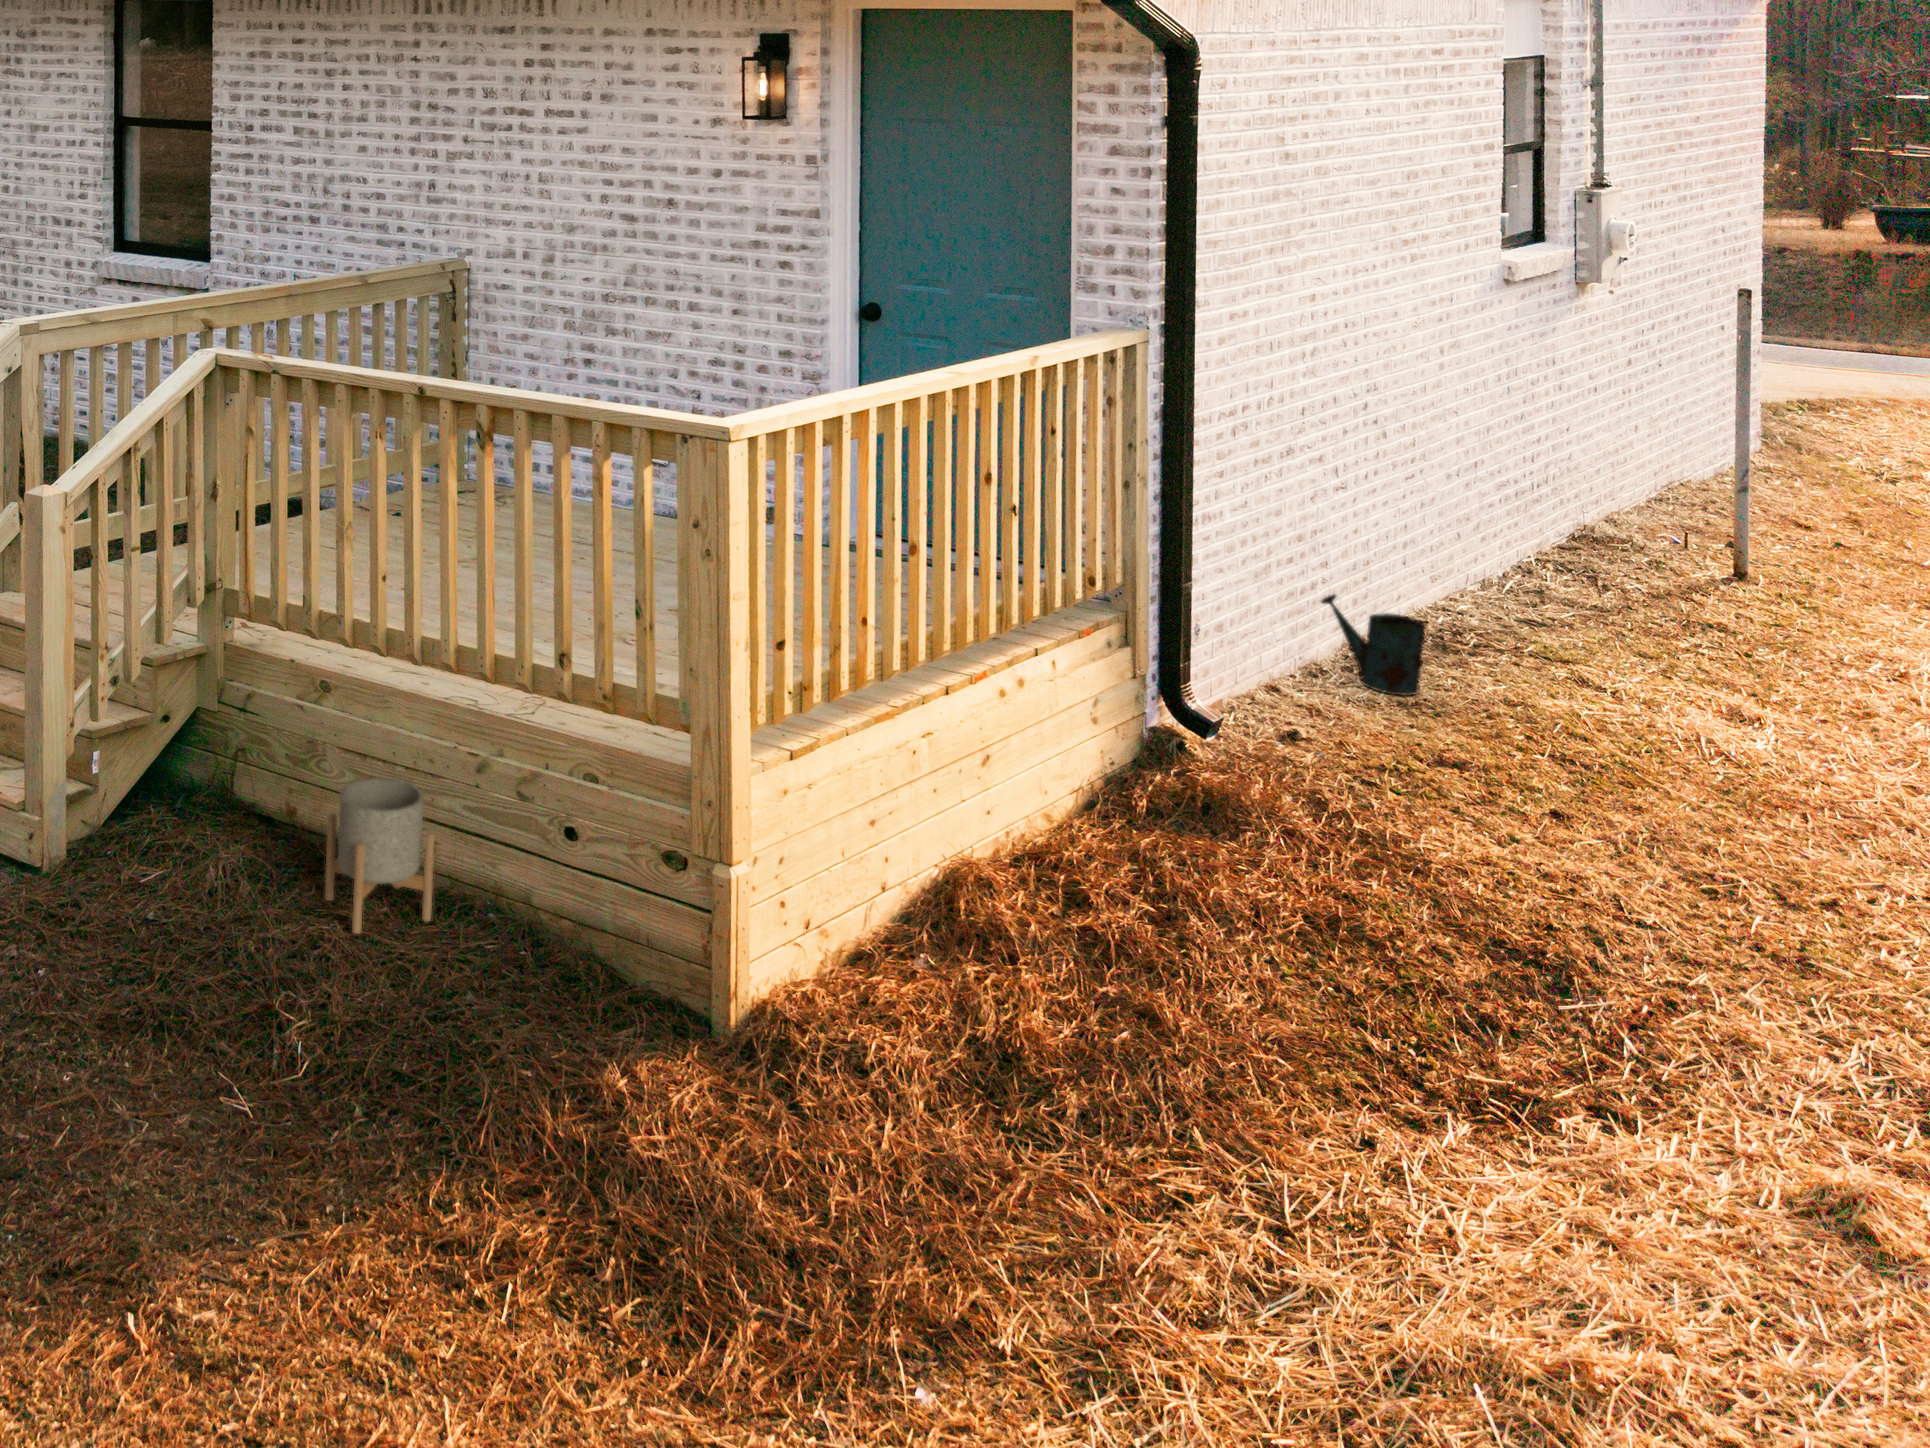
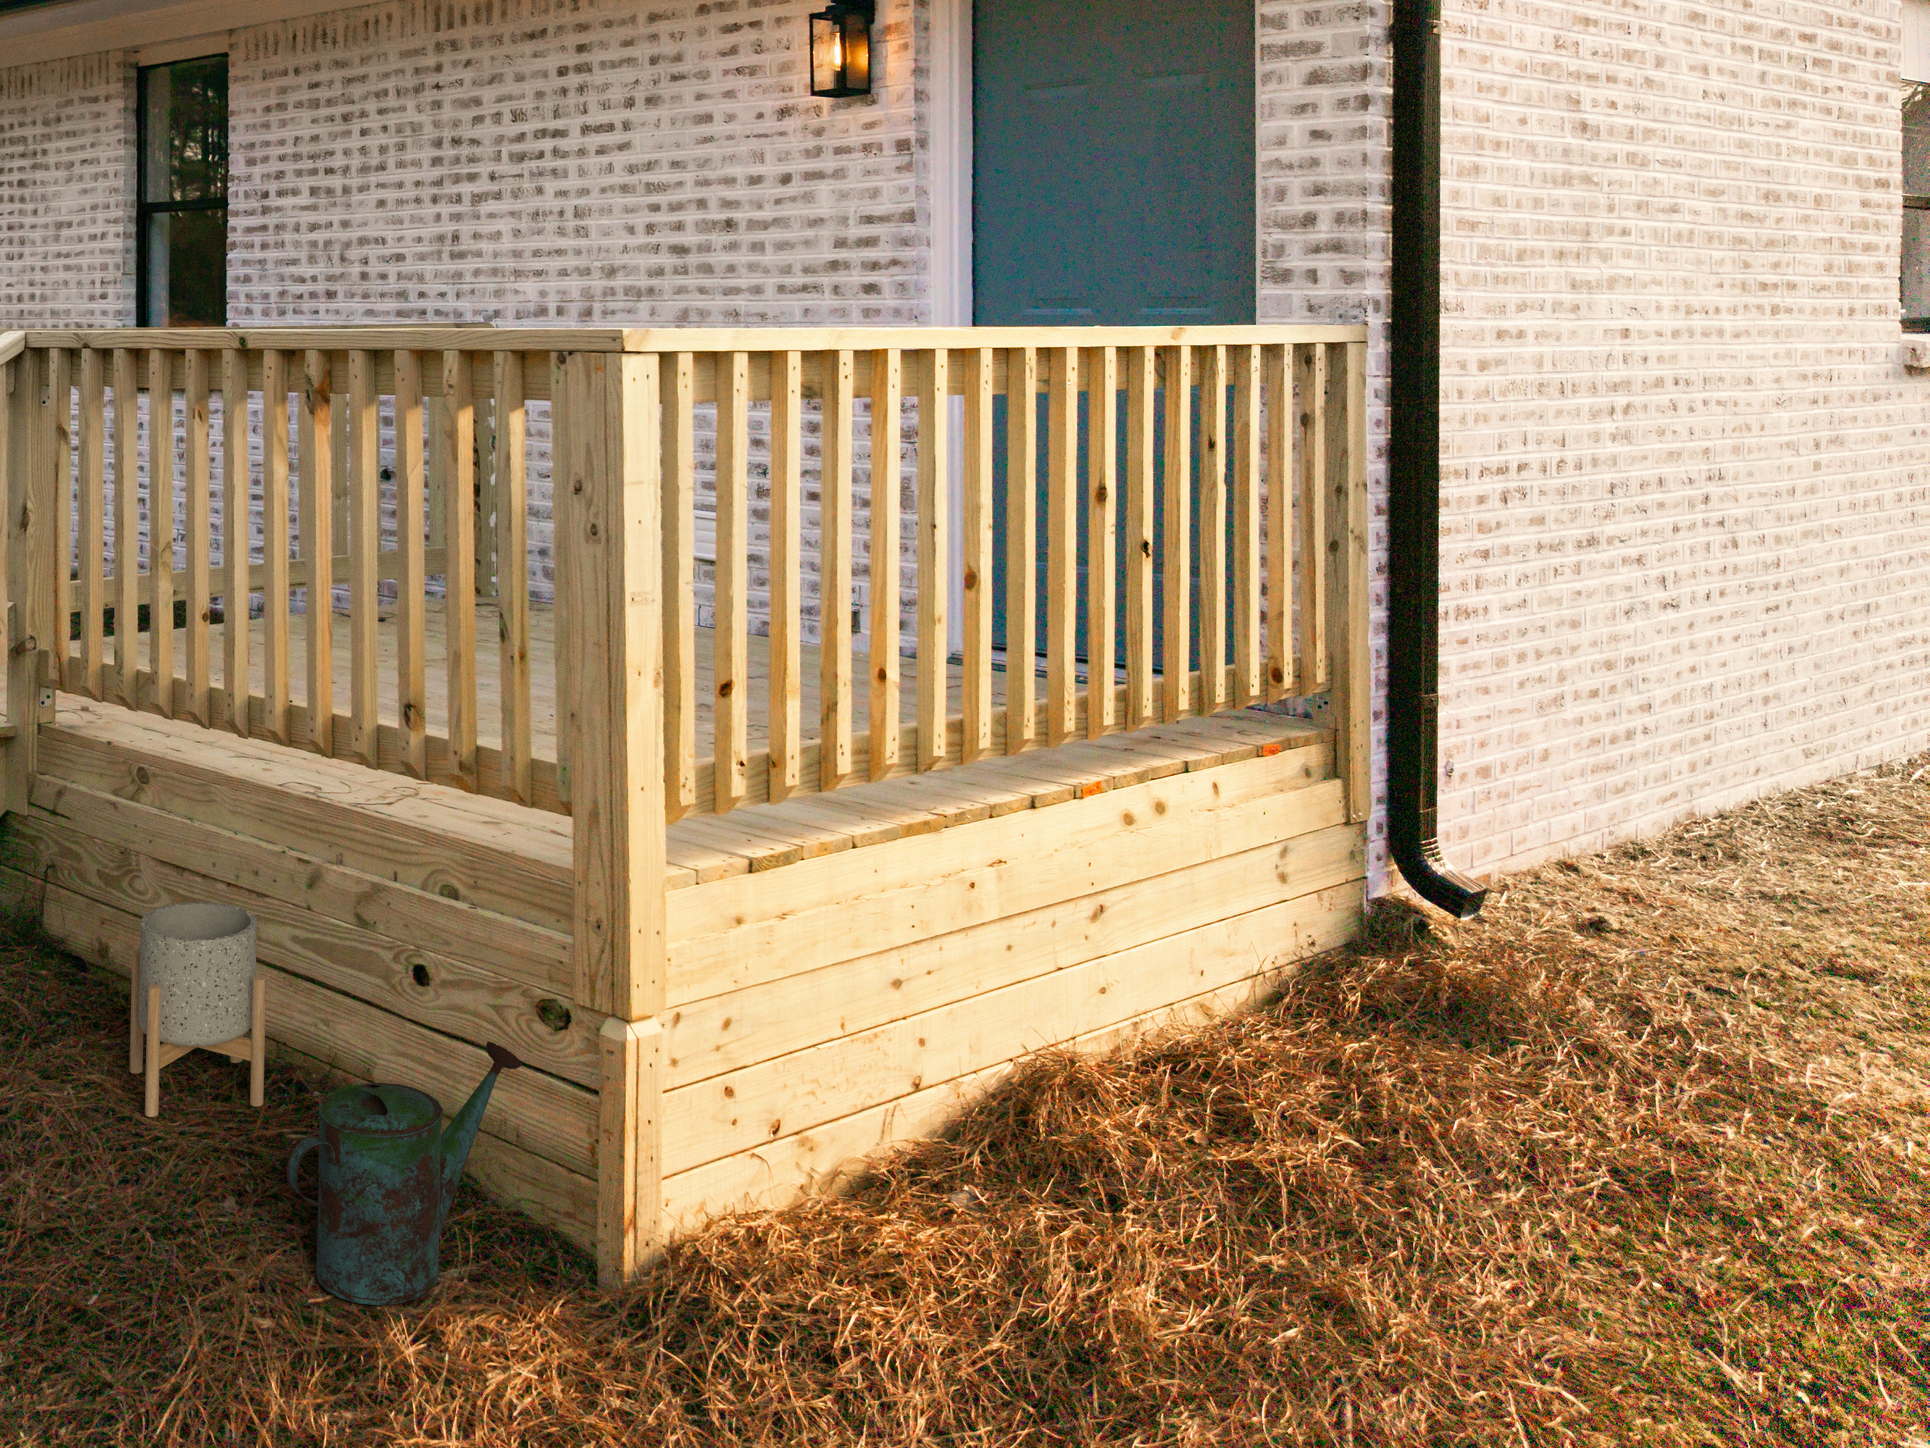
watering can: present [1321,594,1445,695] -> present [286,1042,522,1305]

